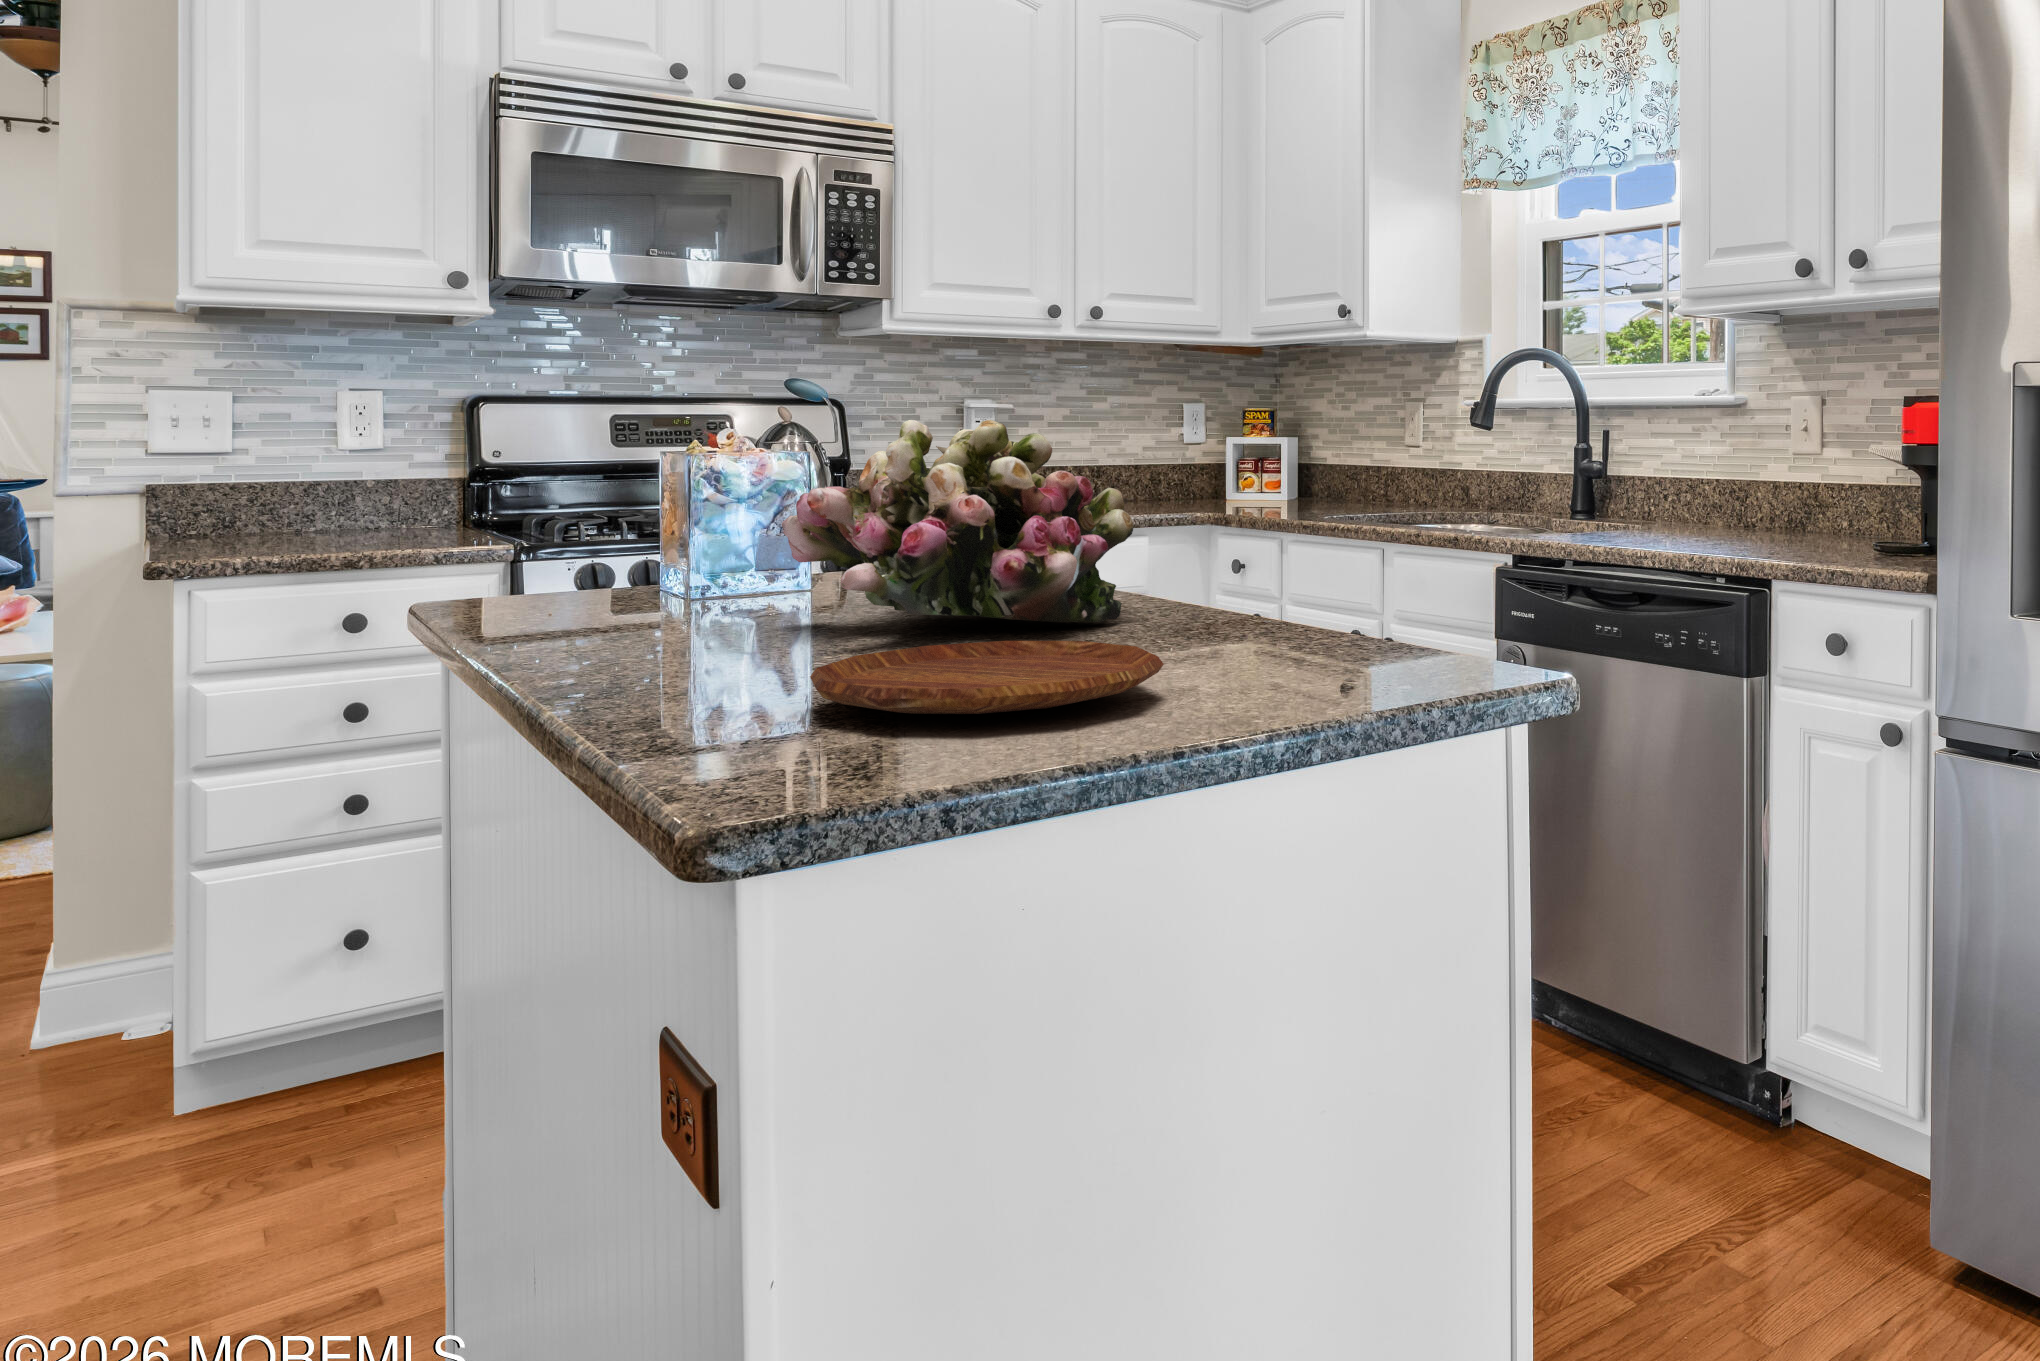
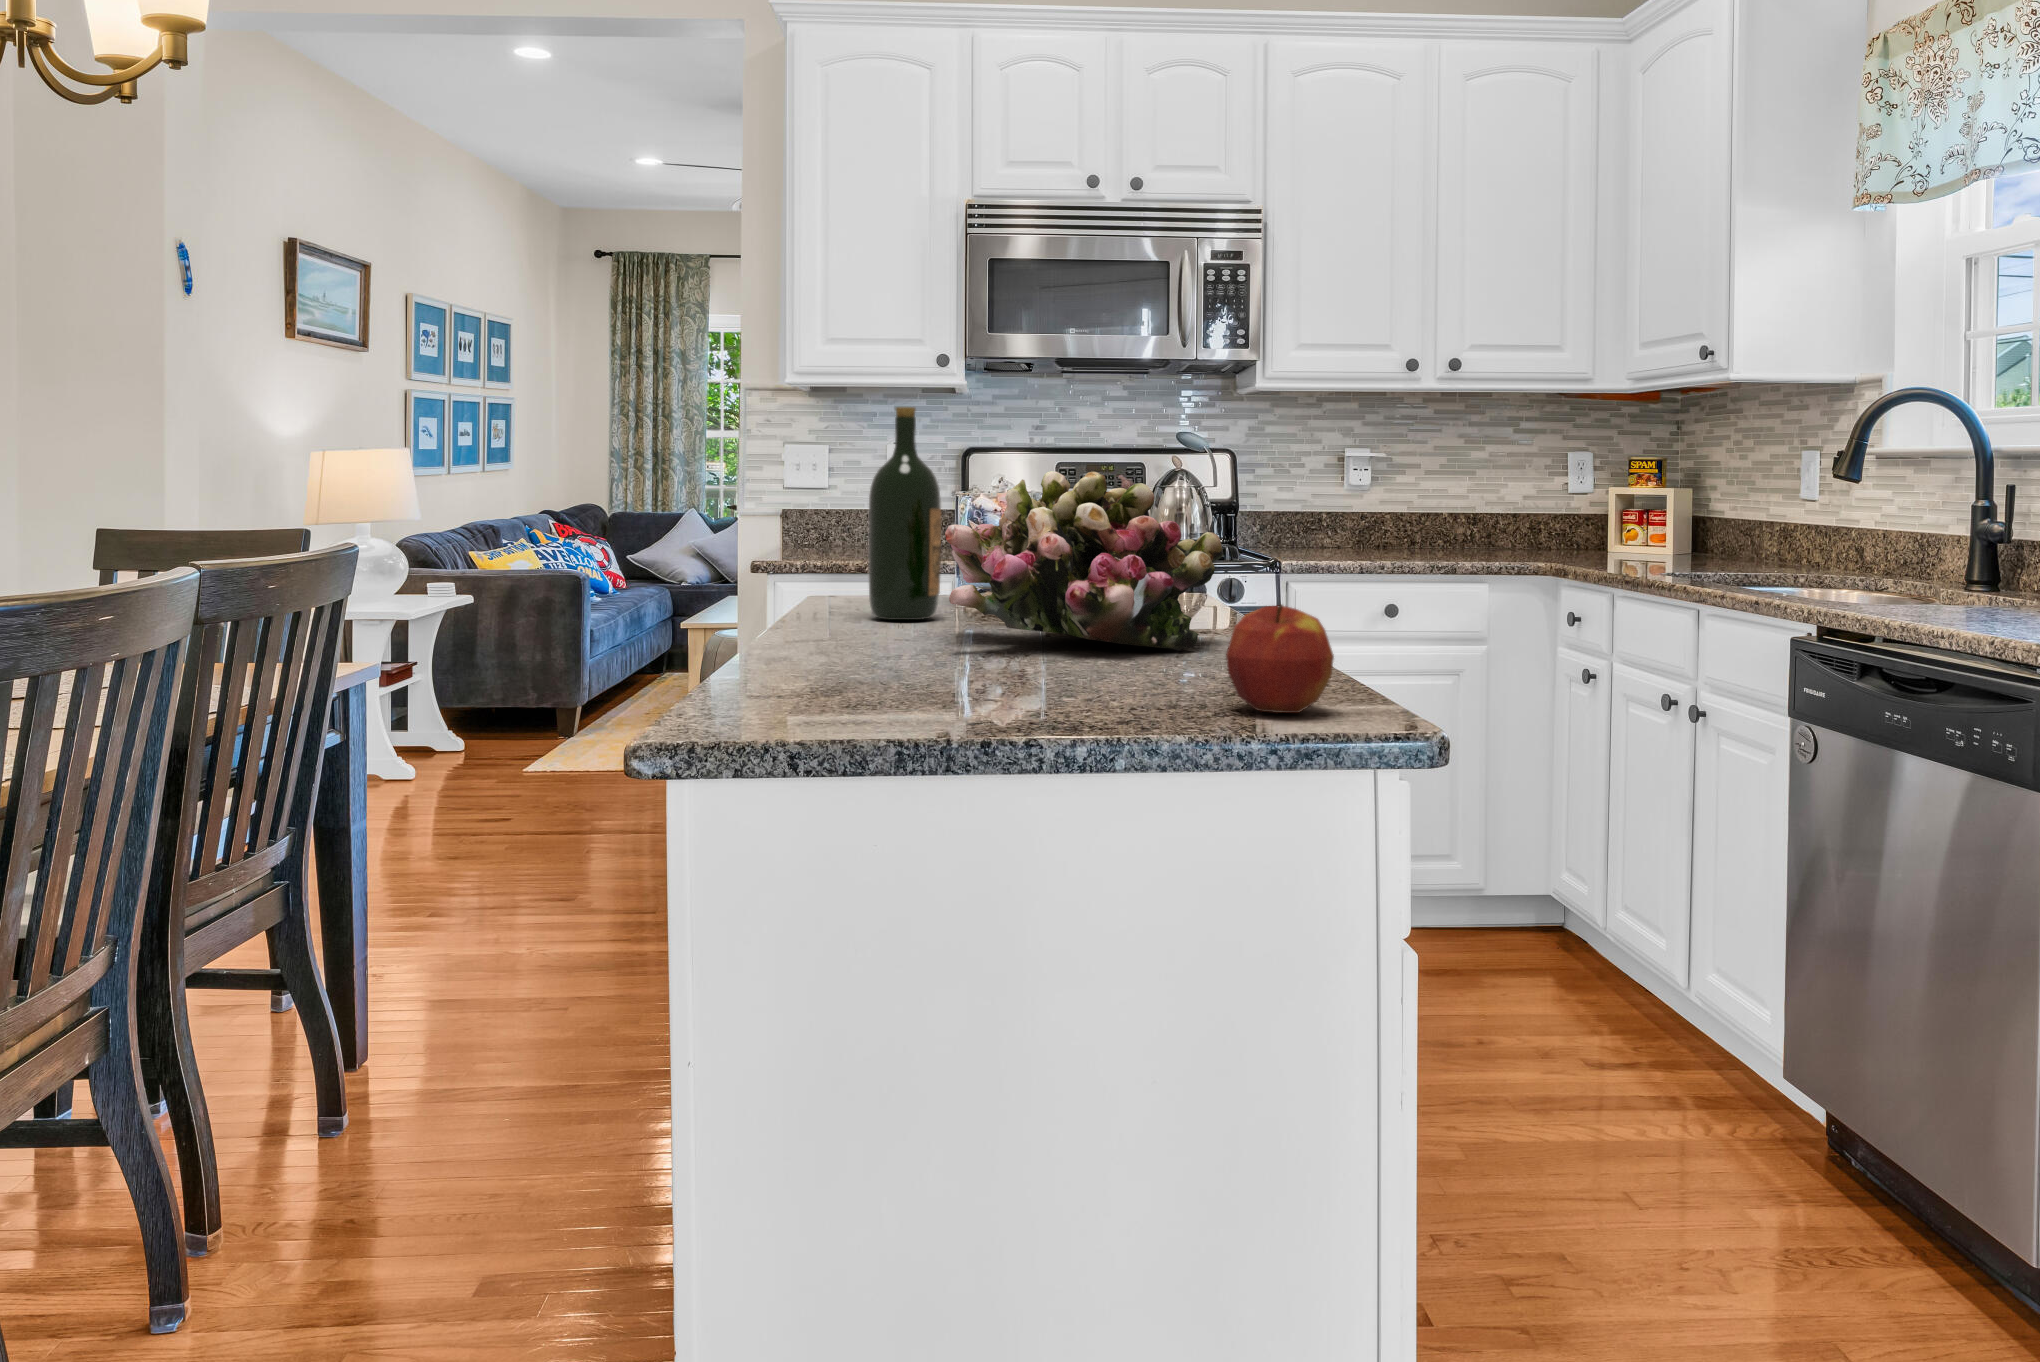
wine bottle: none [604,336,714,619] -> present [868,407,941,620]
apple: none [1312,559,1426,678] -> present [1226,604,1334,713]
tray: present [810,641,1164,714] -> none [817,650,1083,701]

